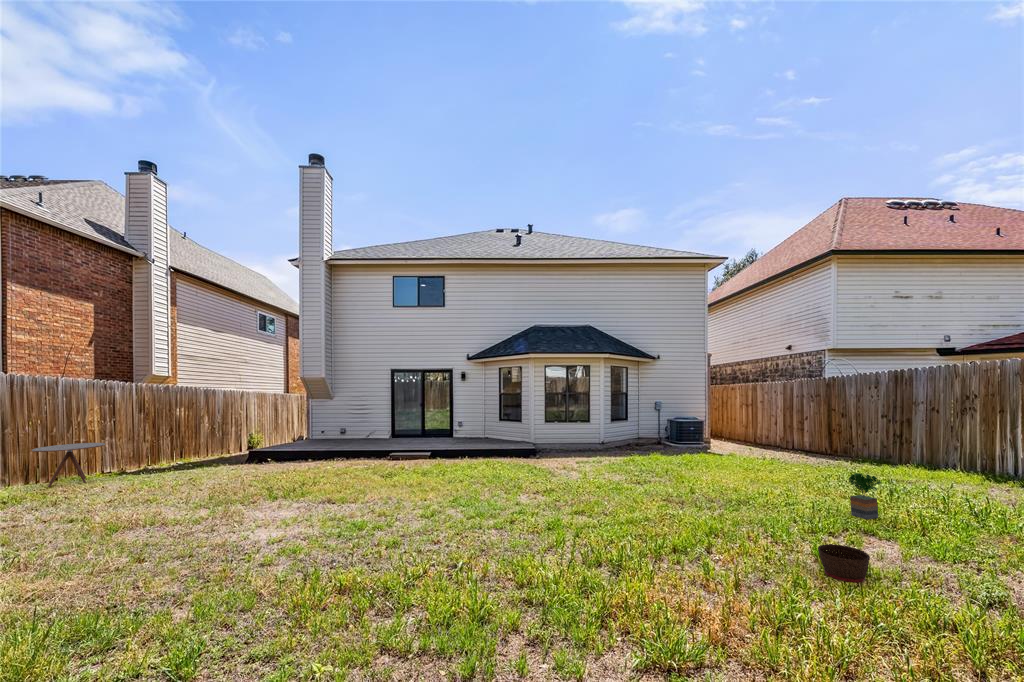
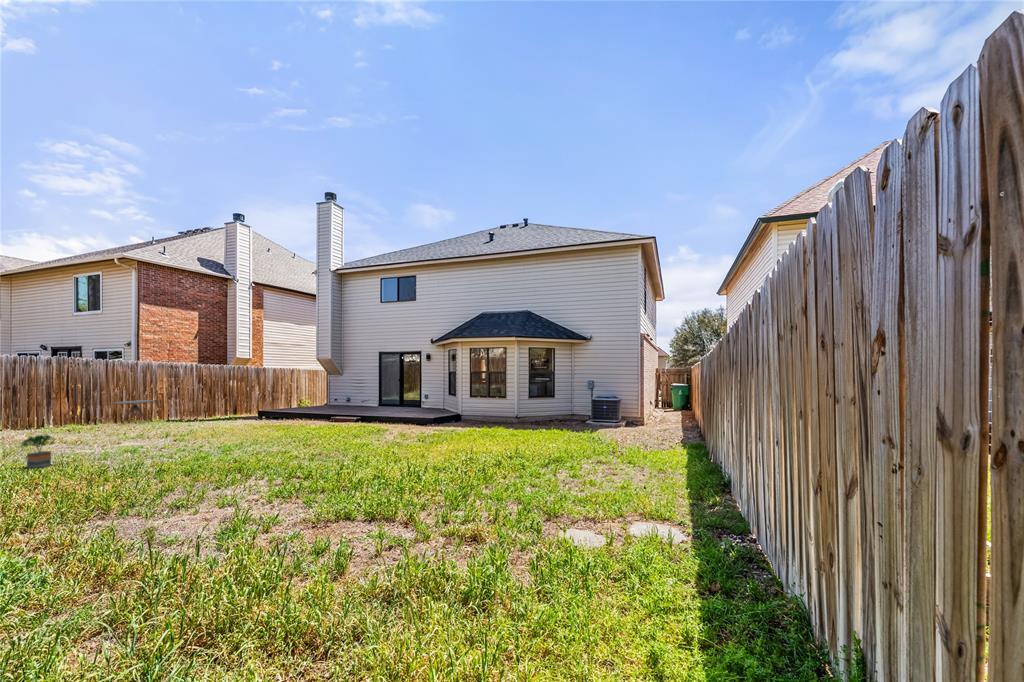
potted tree: present [849,473,881,519] -> present [21,435,54,468]
basket: present [818,544,870,582] -> none [230,485,268,512]

